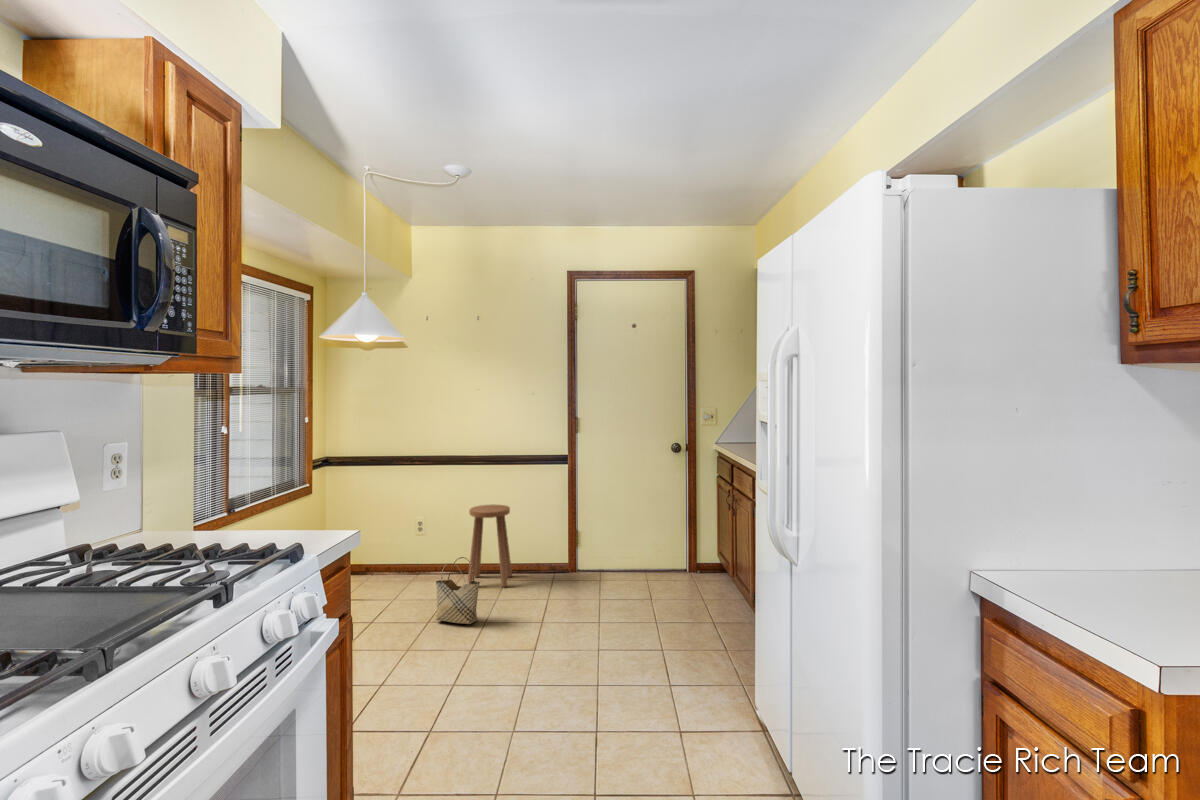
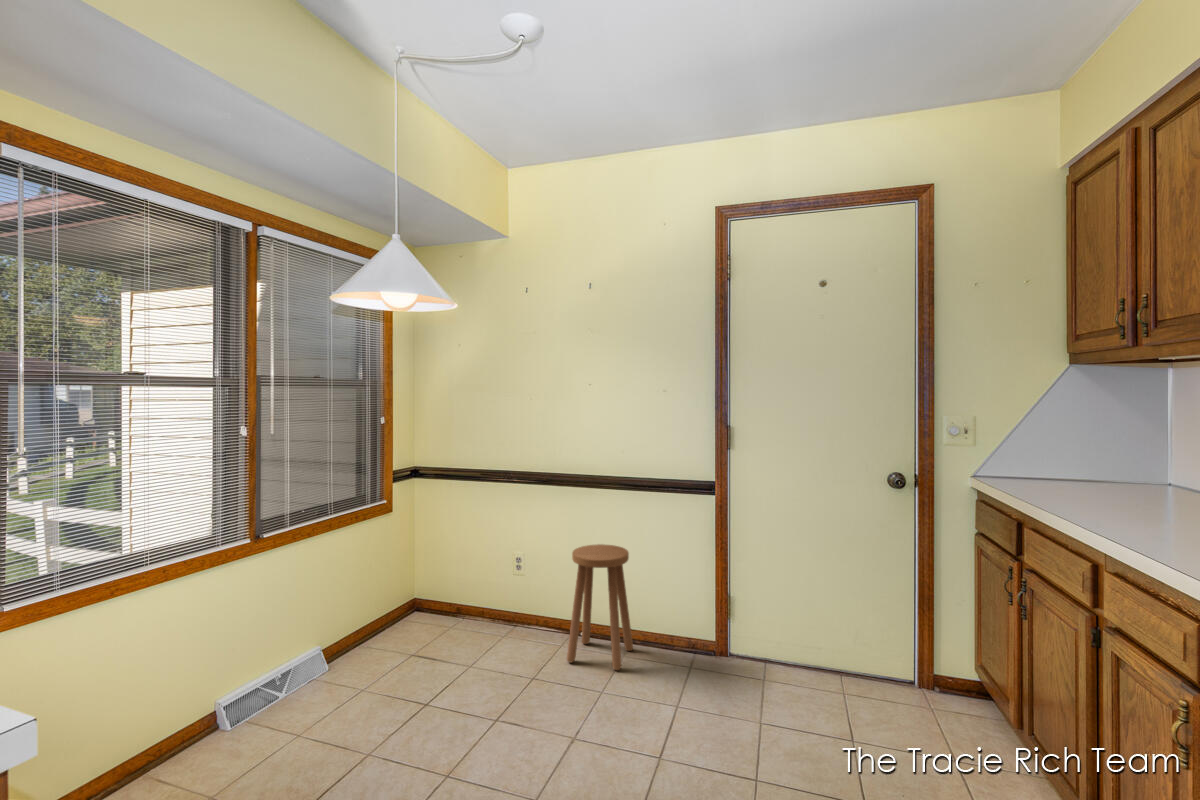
woven basket: present [436,557,480,624] -> none [499,633,561,744]

